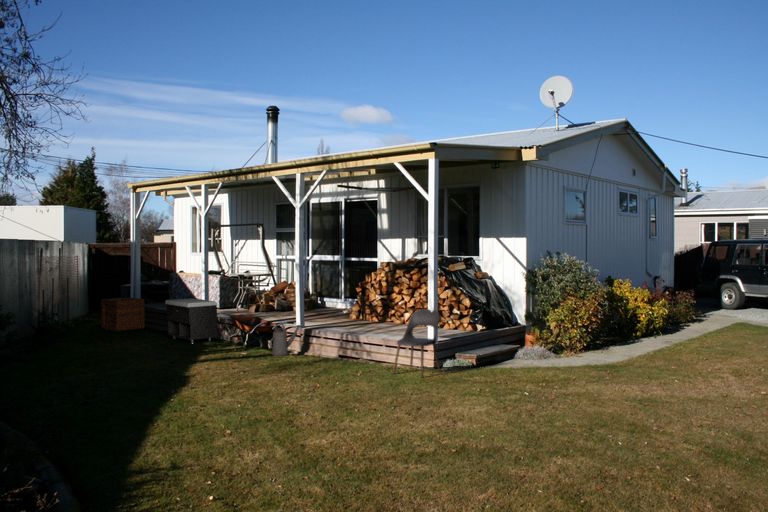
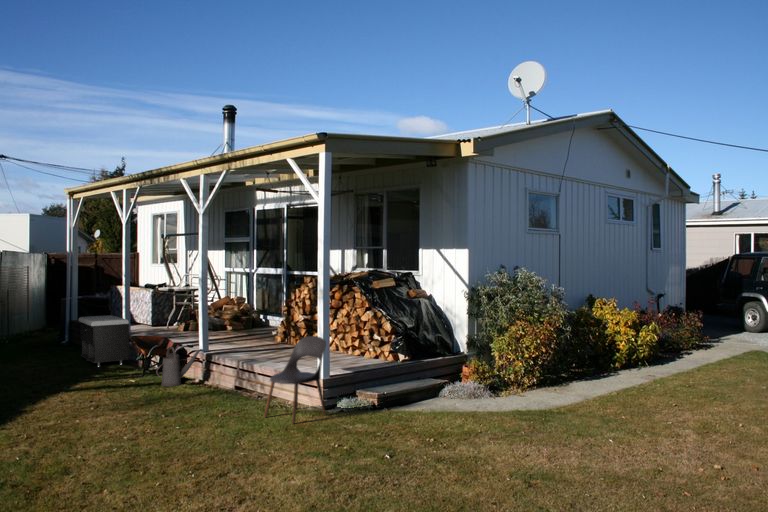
wooden crate: present [101,297,145,331] -> none [33,312,79,349]

